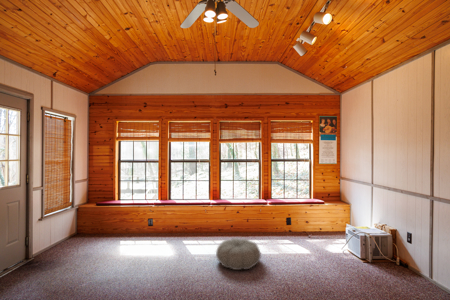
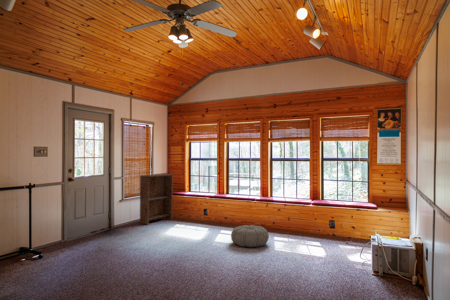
bookshelf: none [59,180,105,253] -> present [140,174,173,225]

